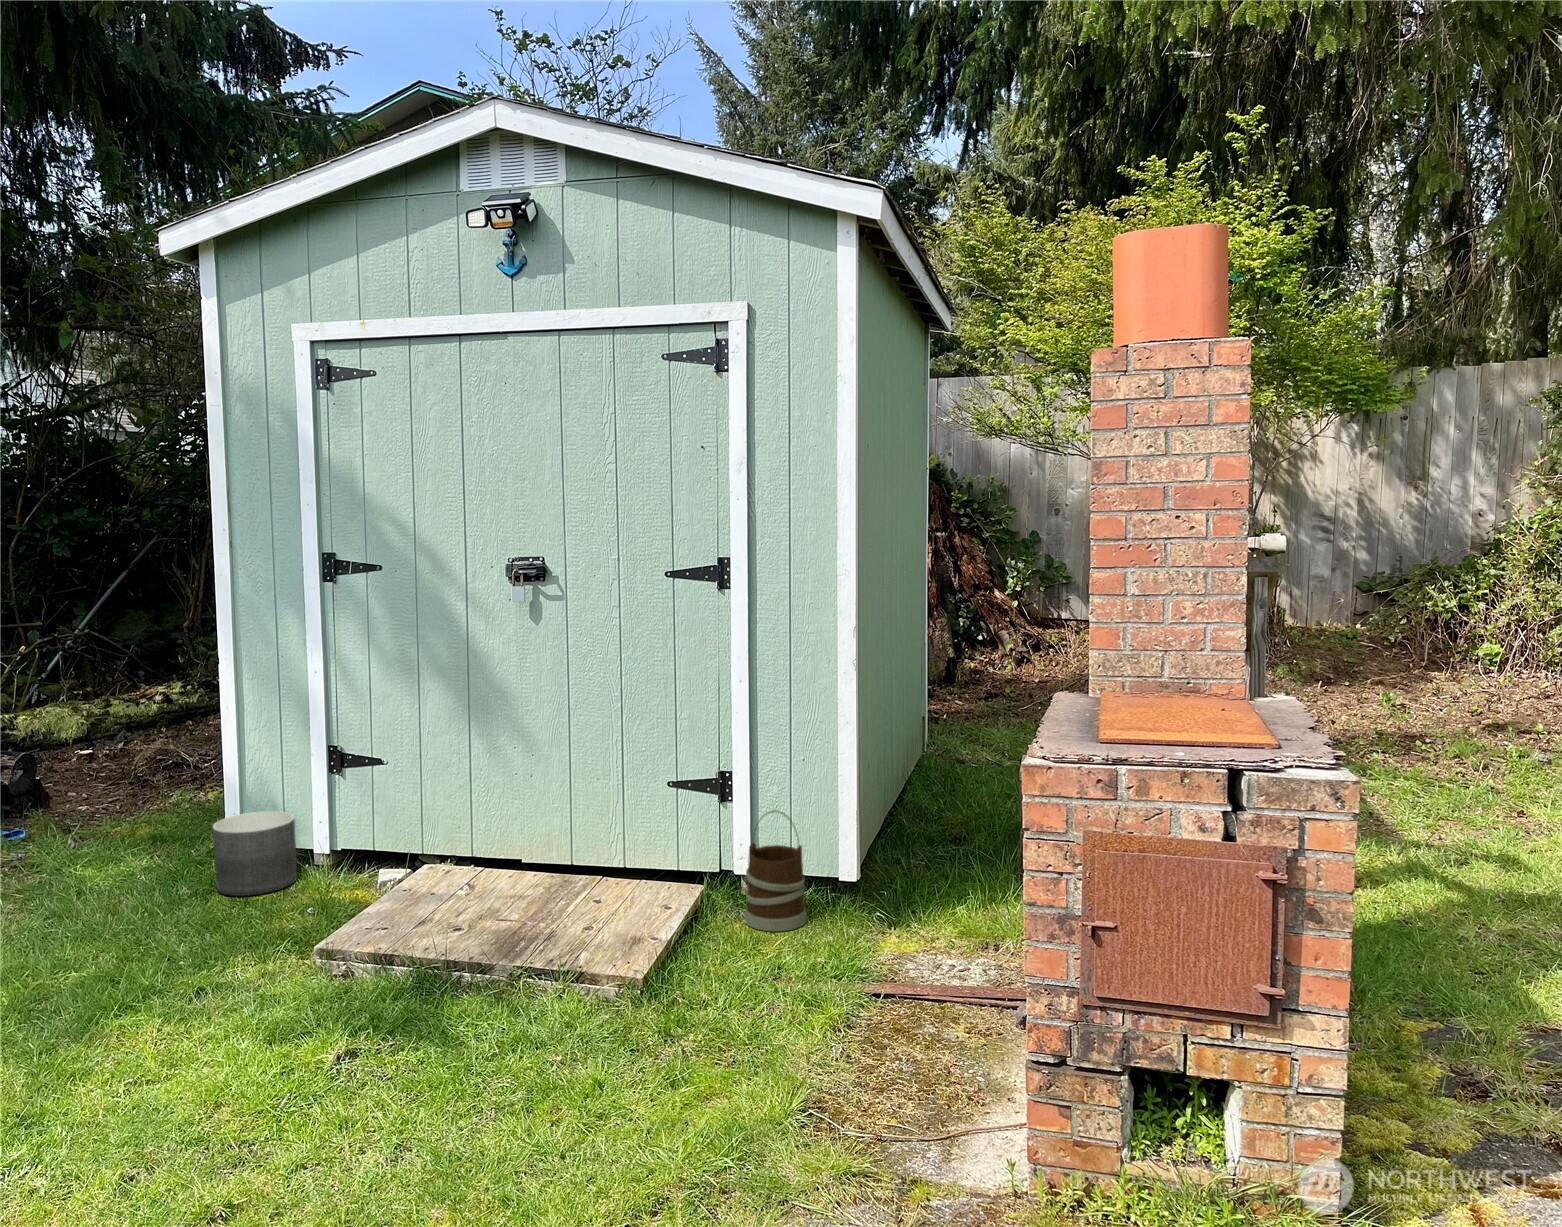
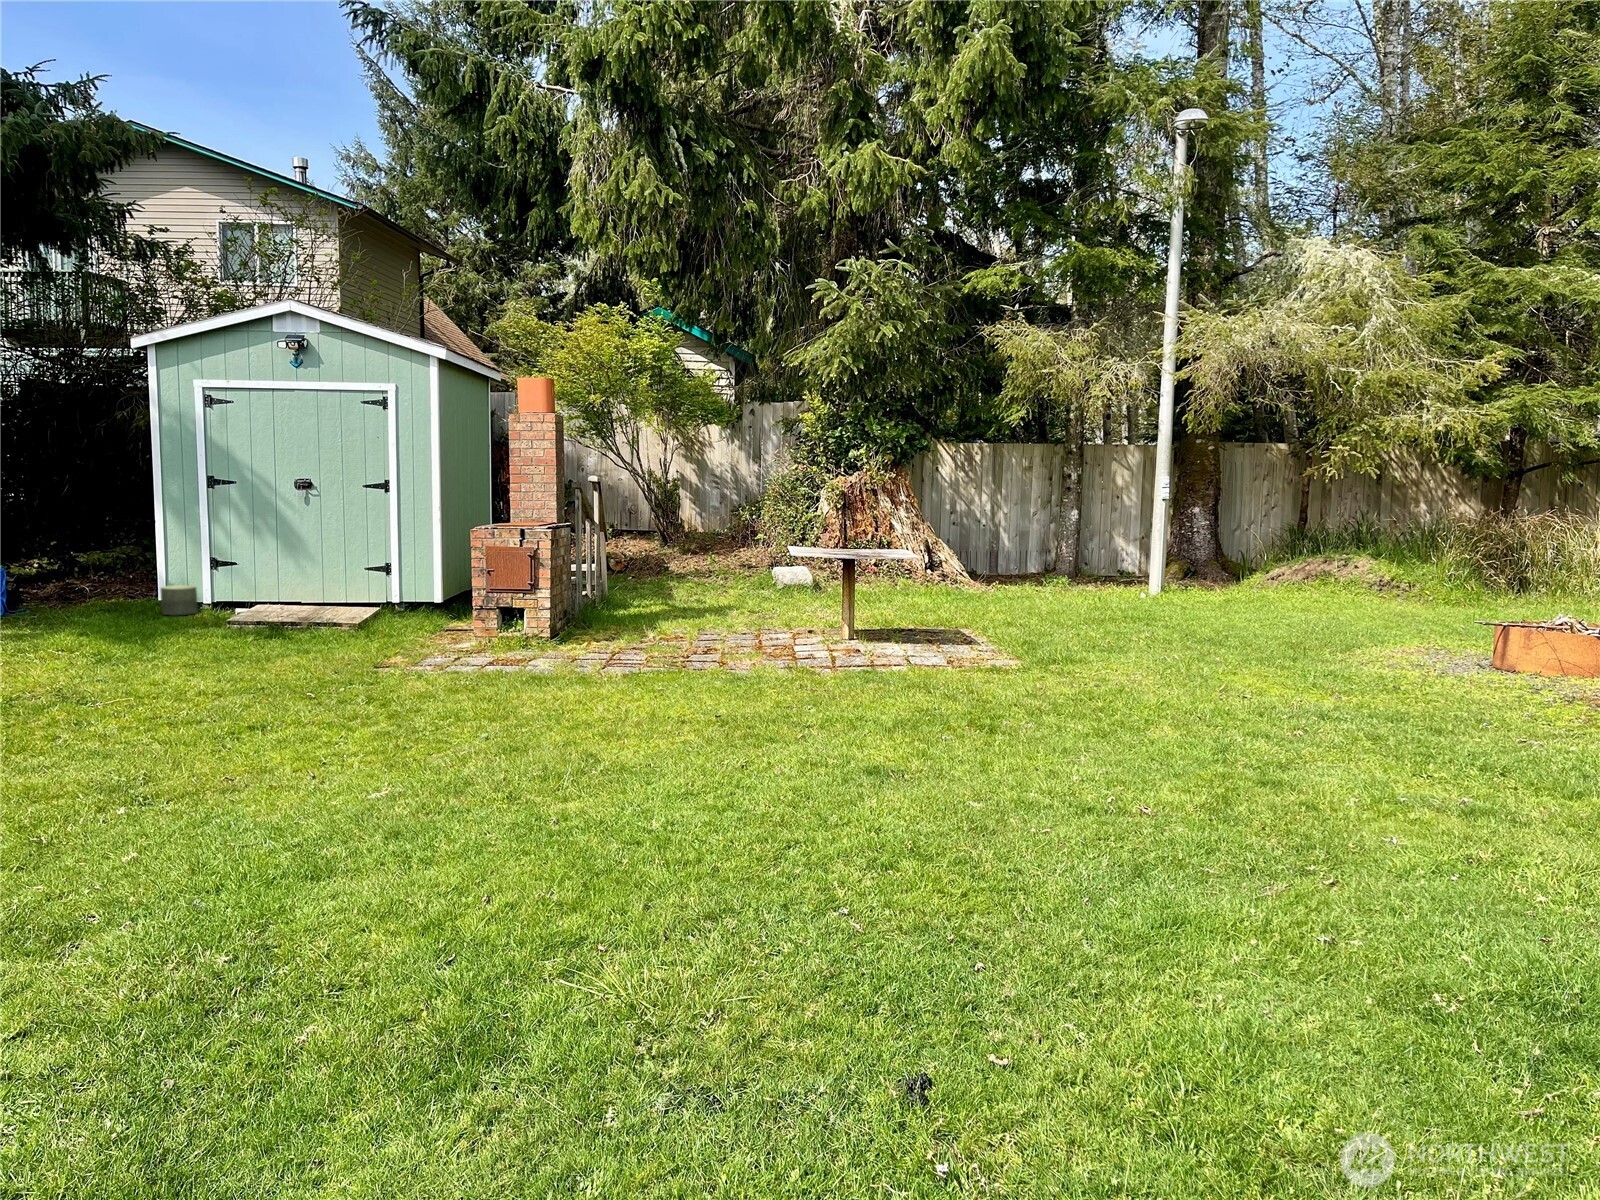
wooden bucket: present [745,810,807,931] -> none [398,574,422,617]

